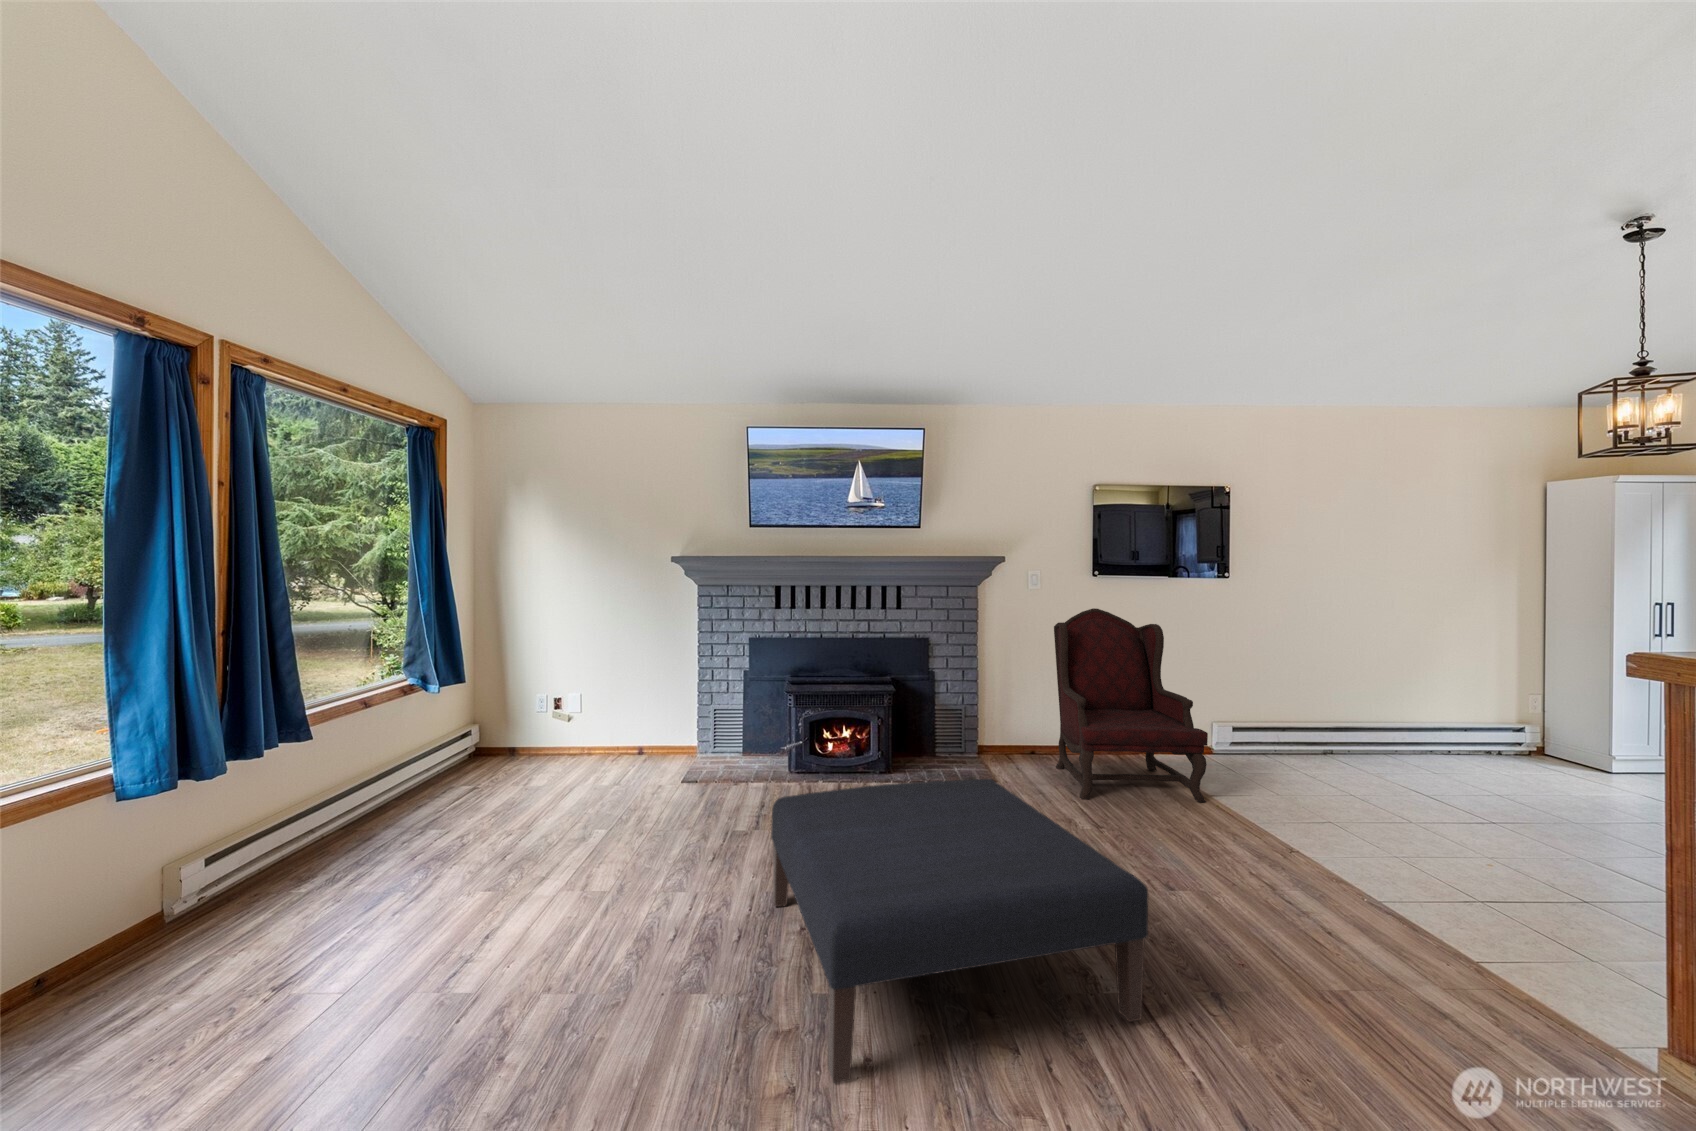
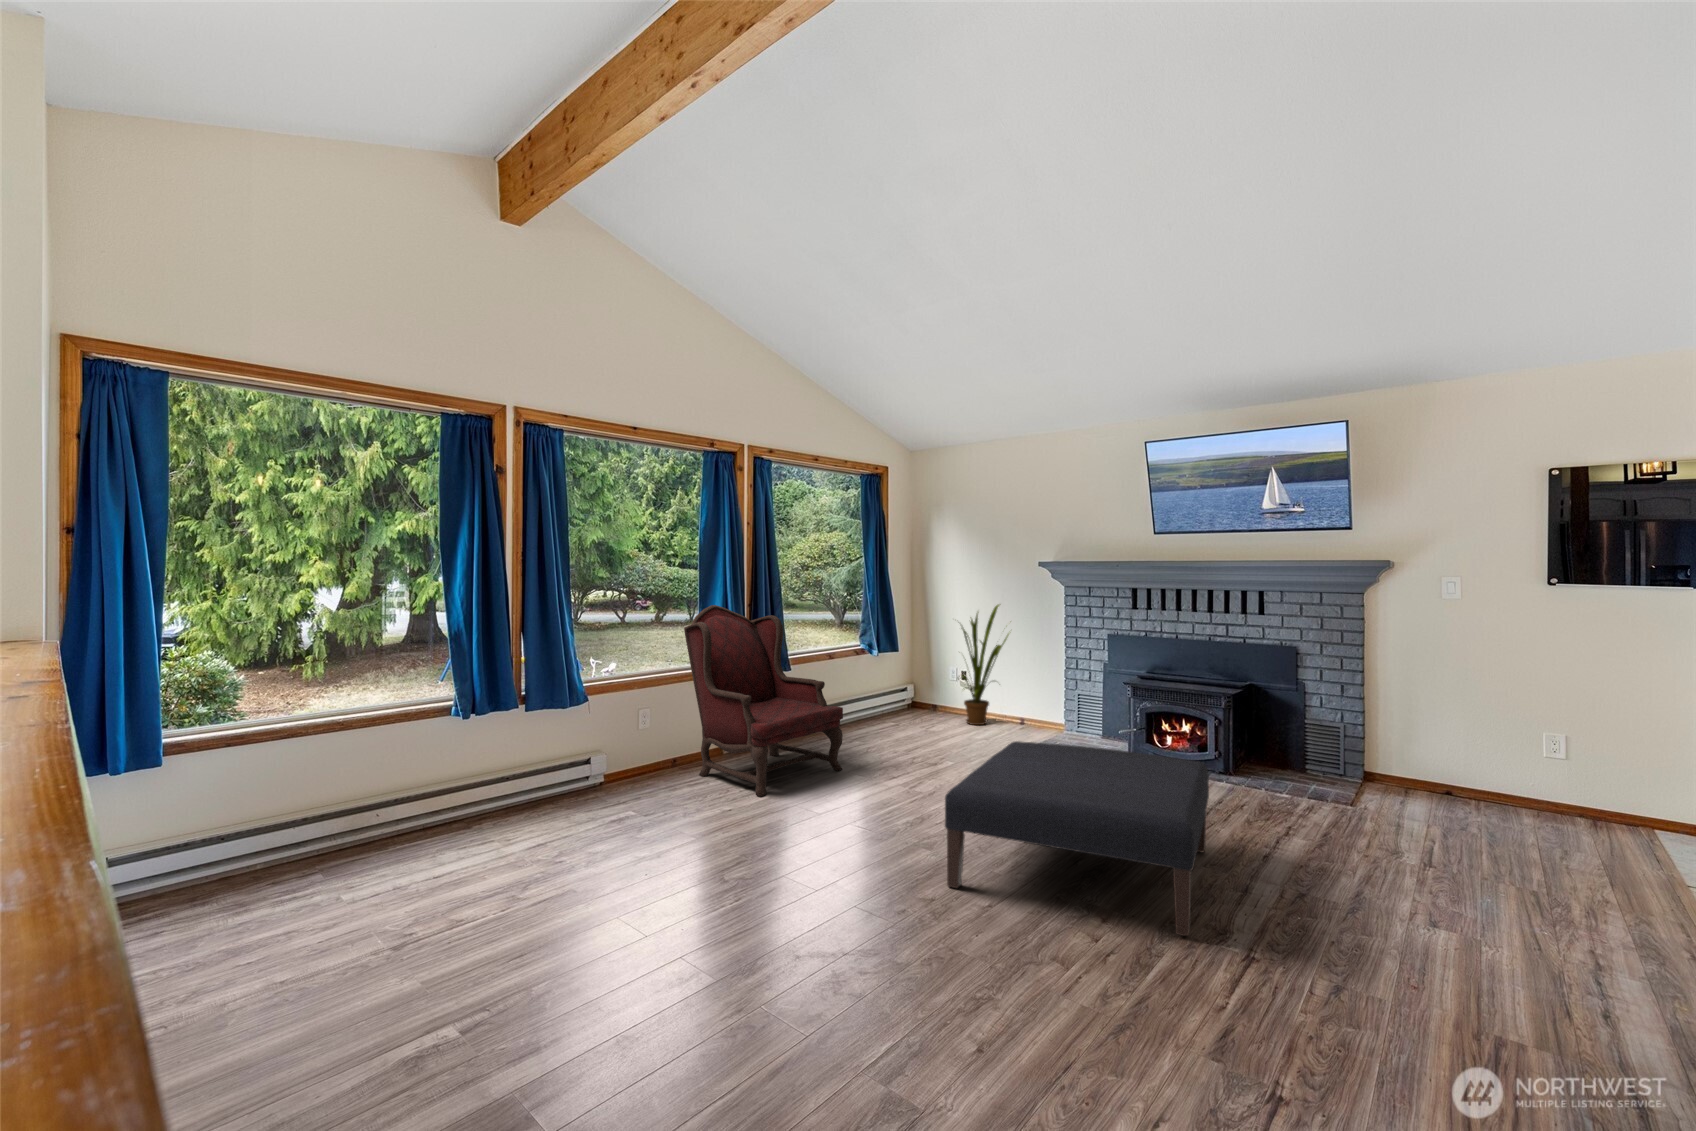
house plant: none [549,608,635,764] -> present [958,605,1009,725]
armchair: present [1054,608,1208,802] -> present [684,605,843,796]

